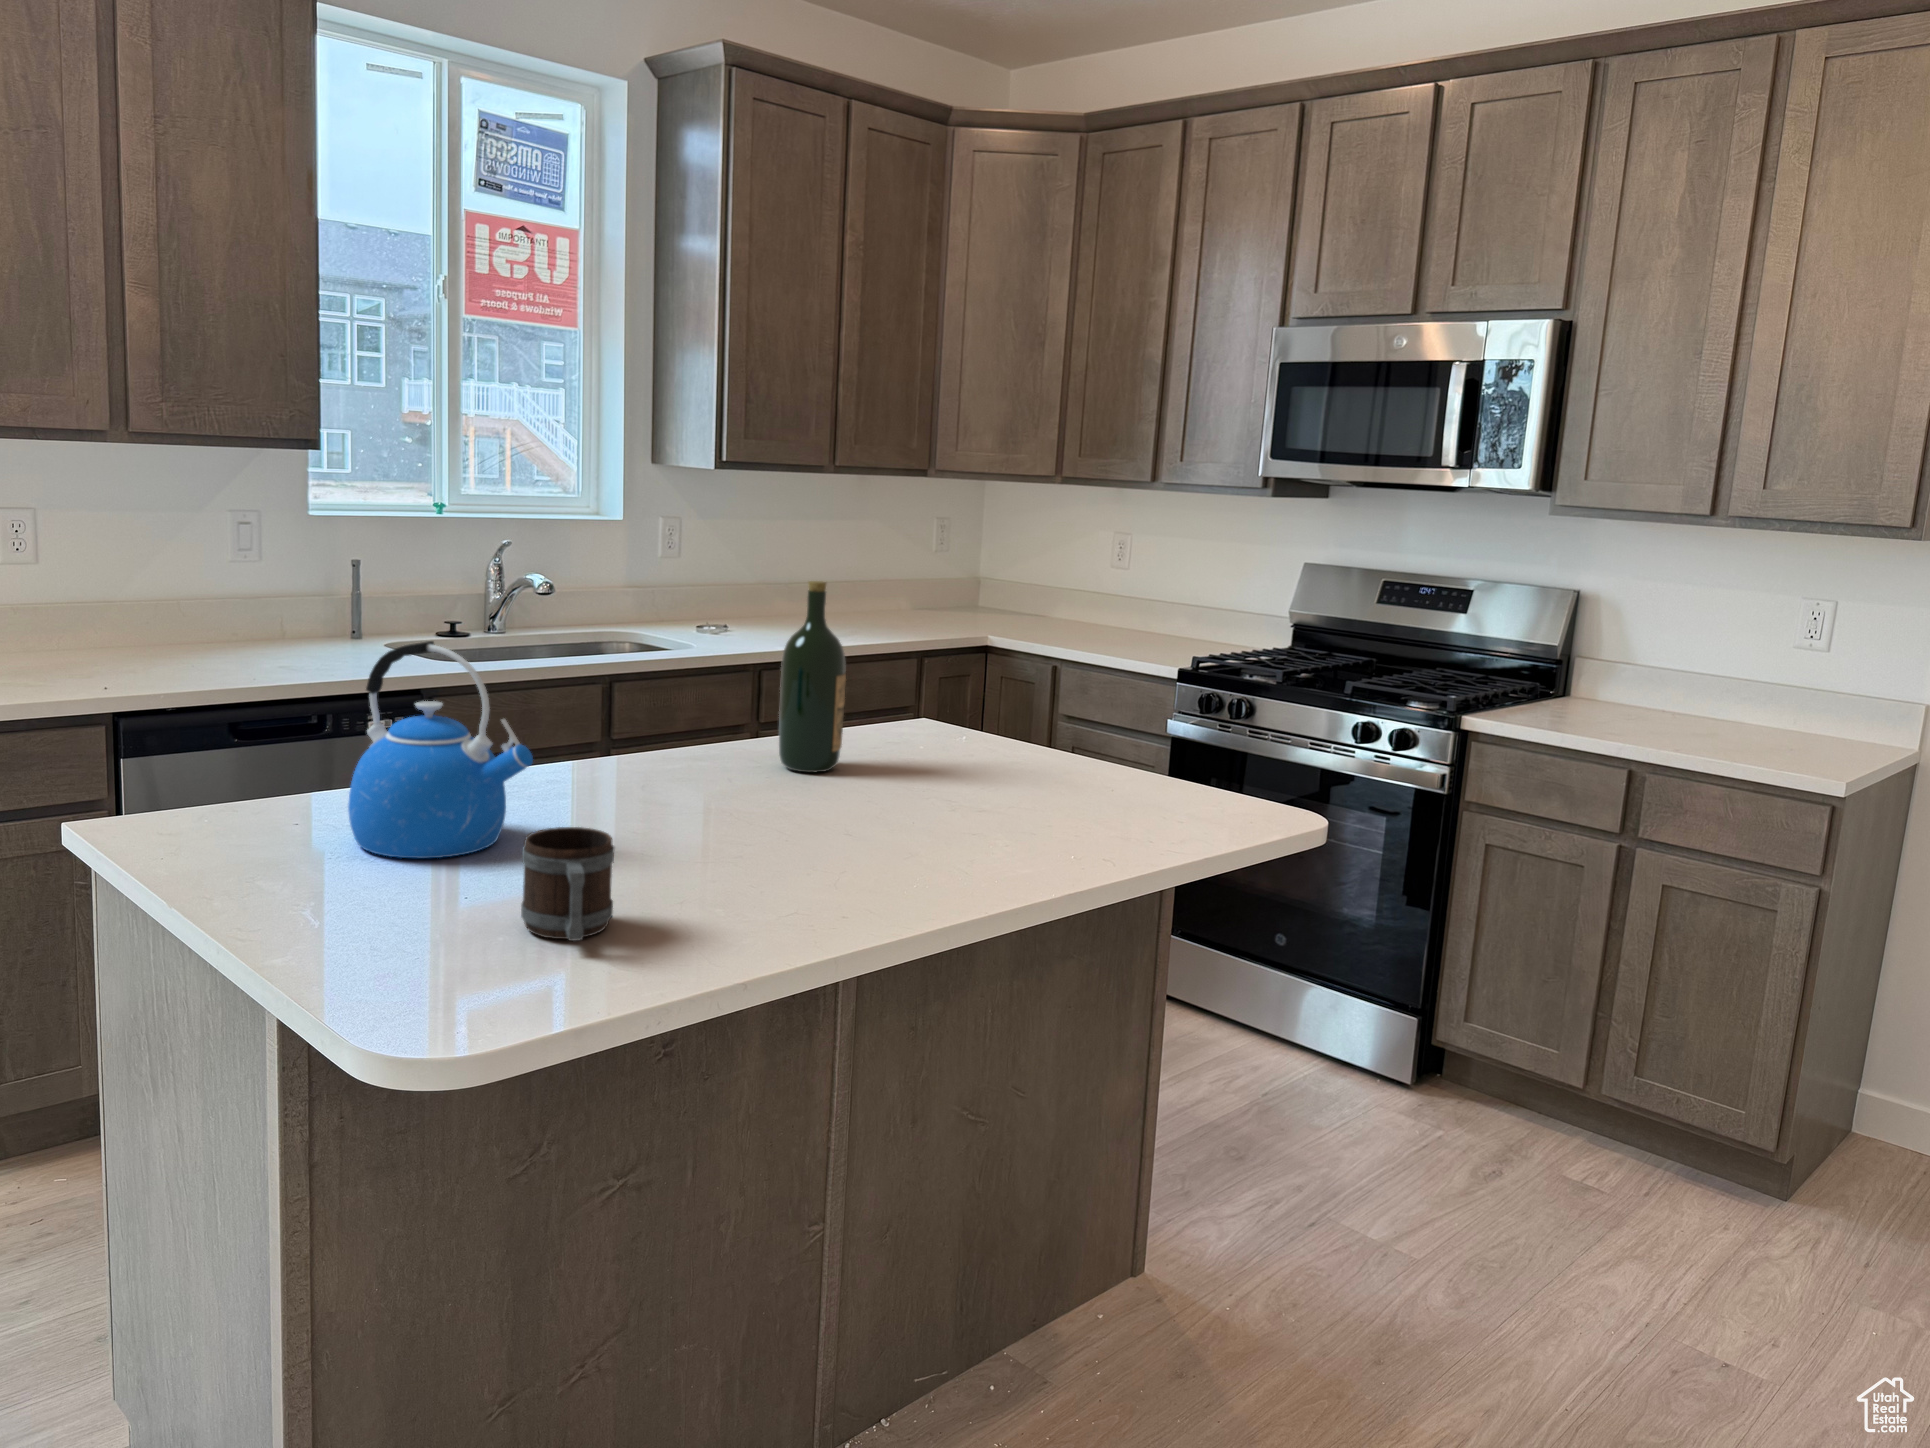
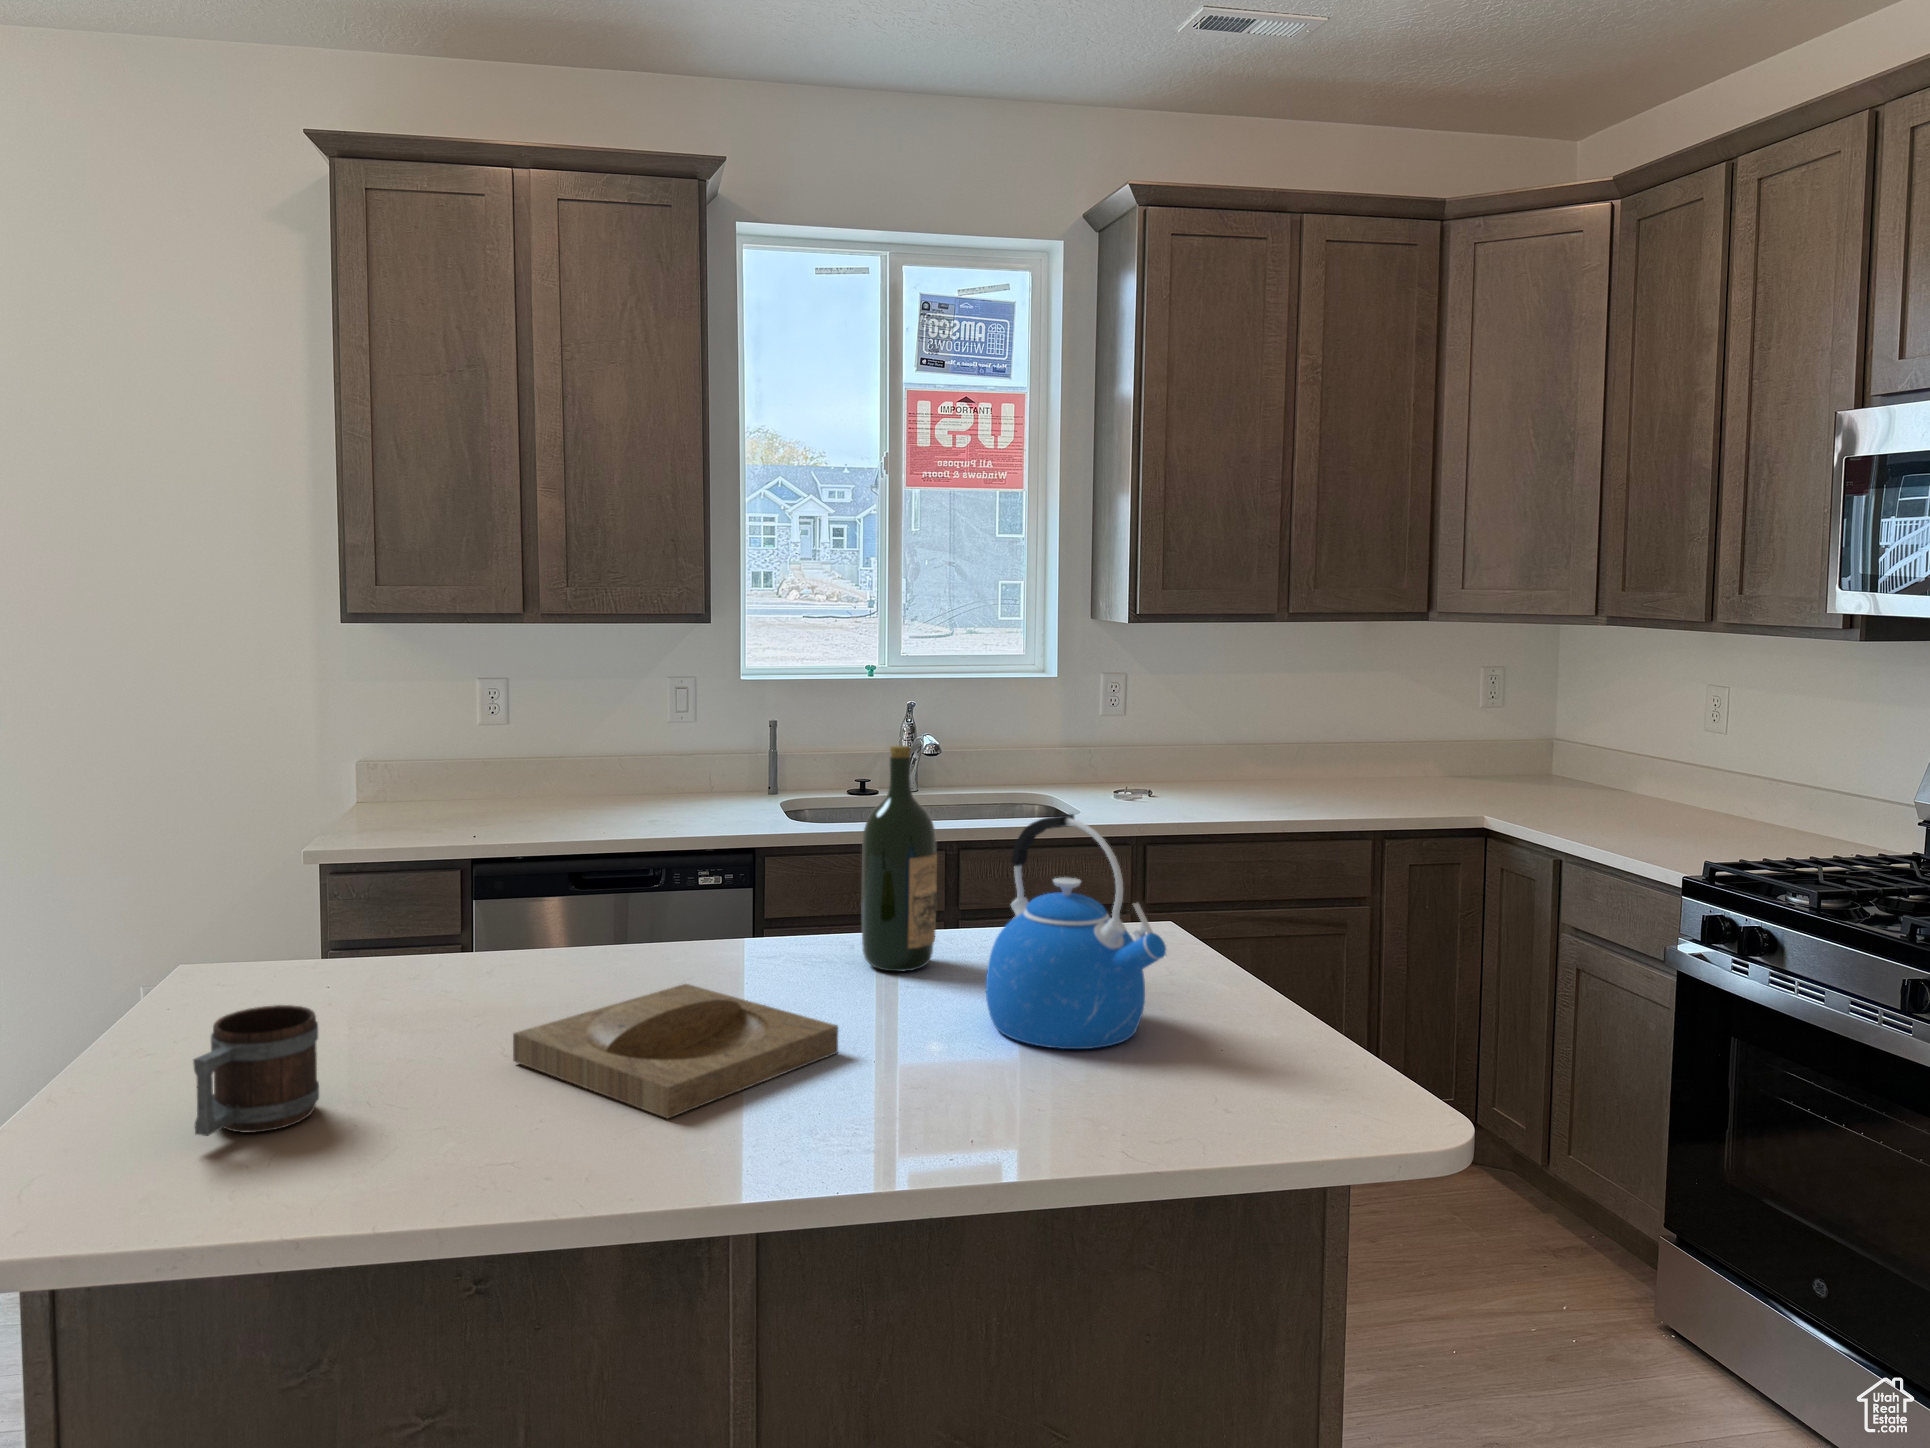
kettle: present [348,641,533,858] -> present [986,814,1166,1049]
tray: none [676,792,898,880] -> present [513,984,838,1118]

